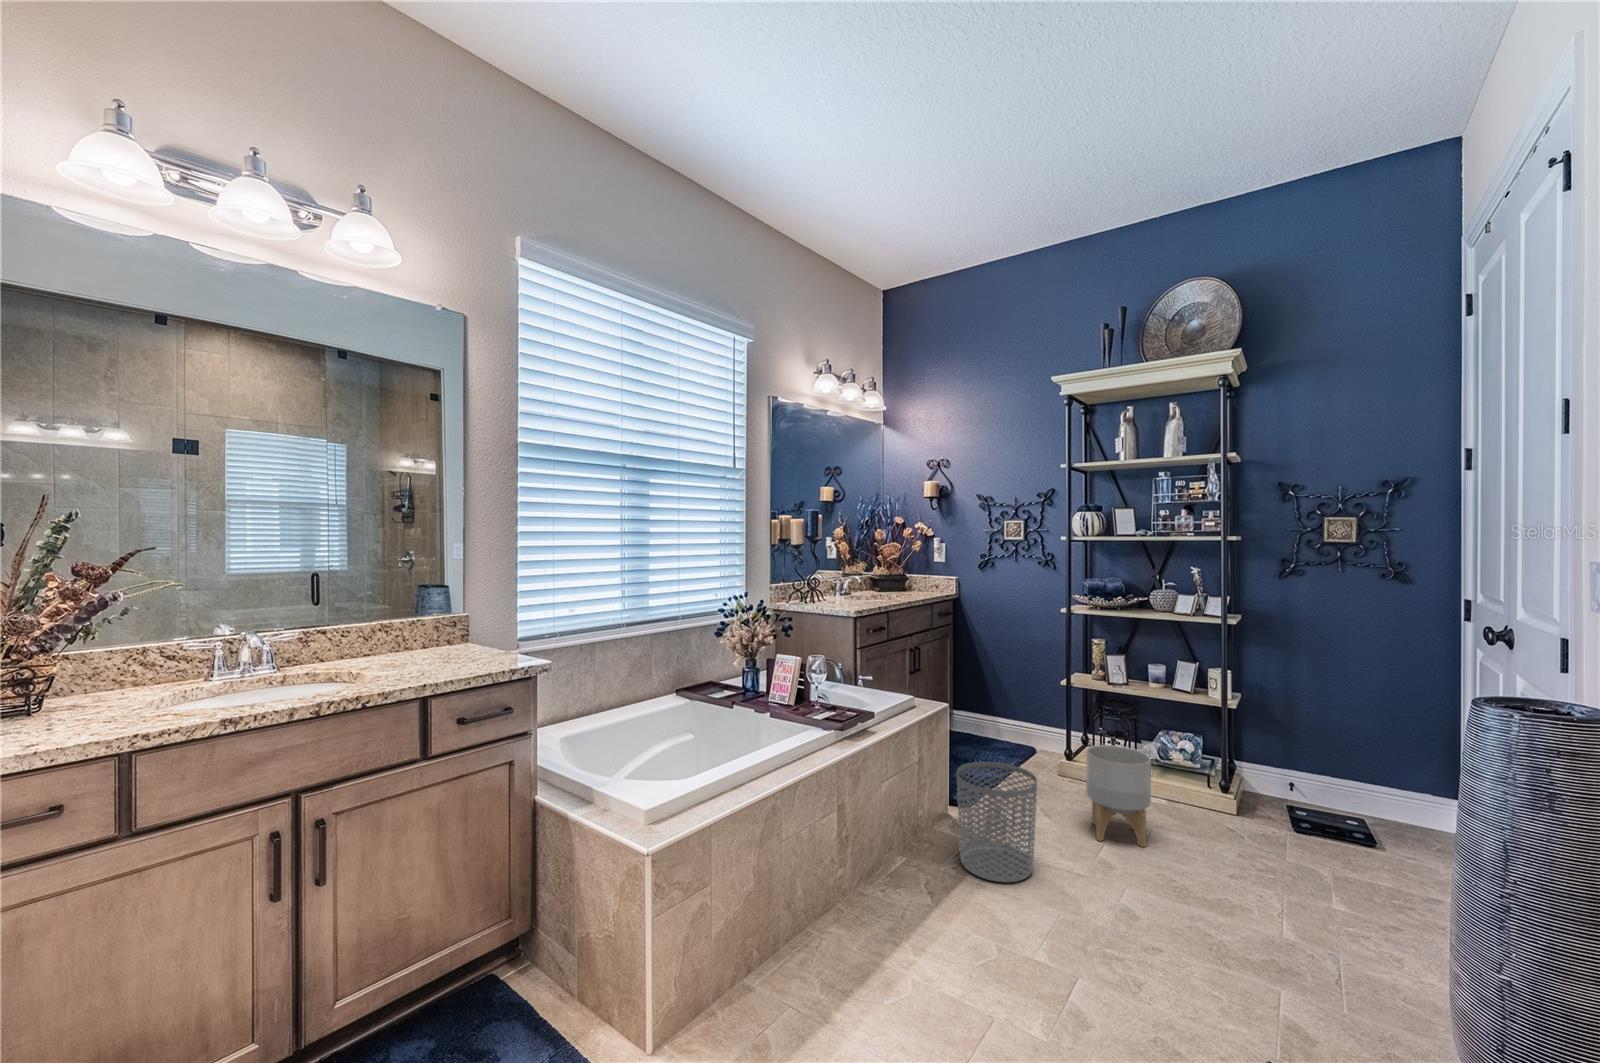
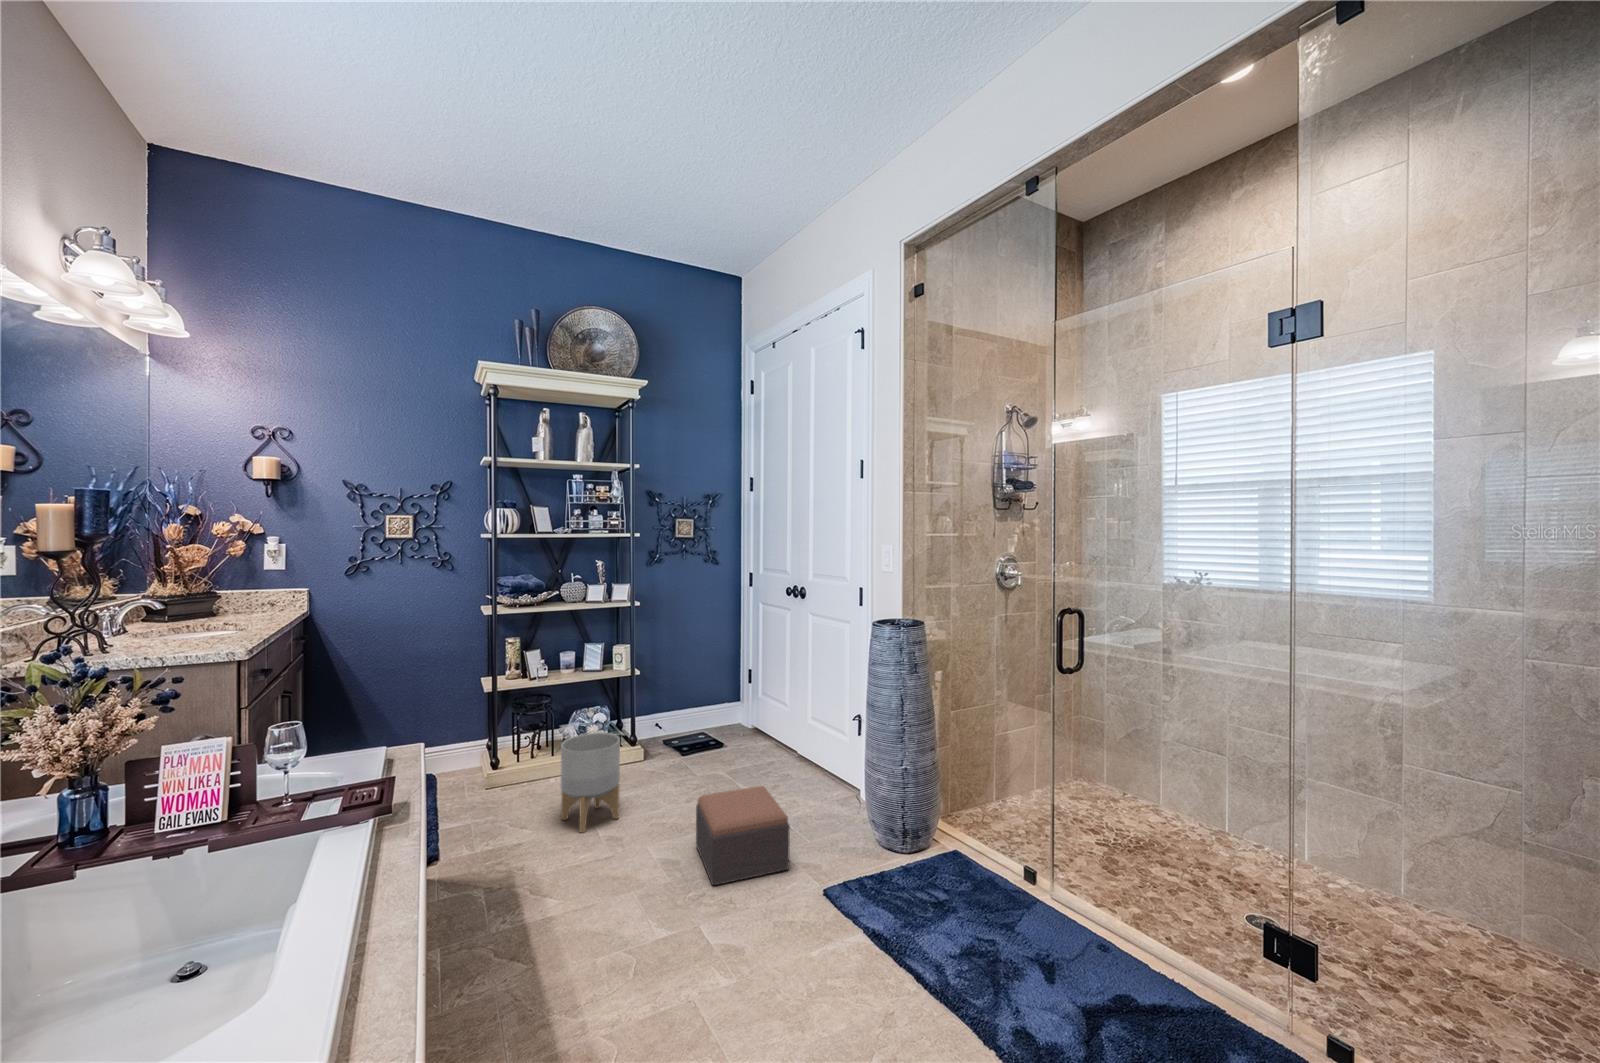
waste bin: present [957,762,1037,882] -> none [473,789,571,937]
footstool: none [1169,853,1305,996] -> present [696,786,790,885]

